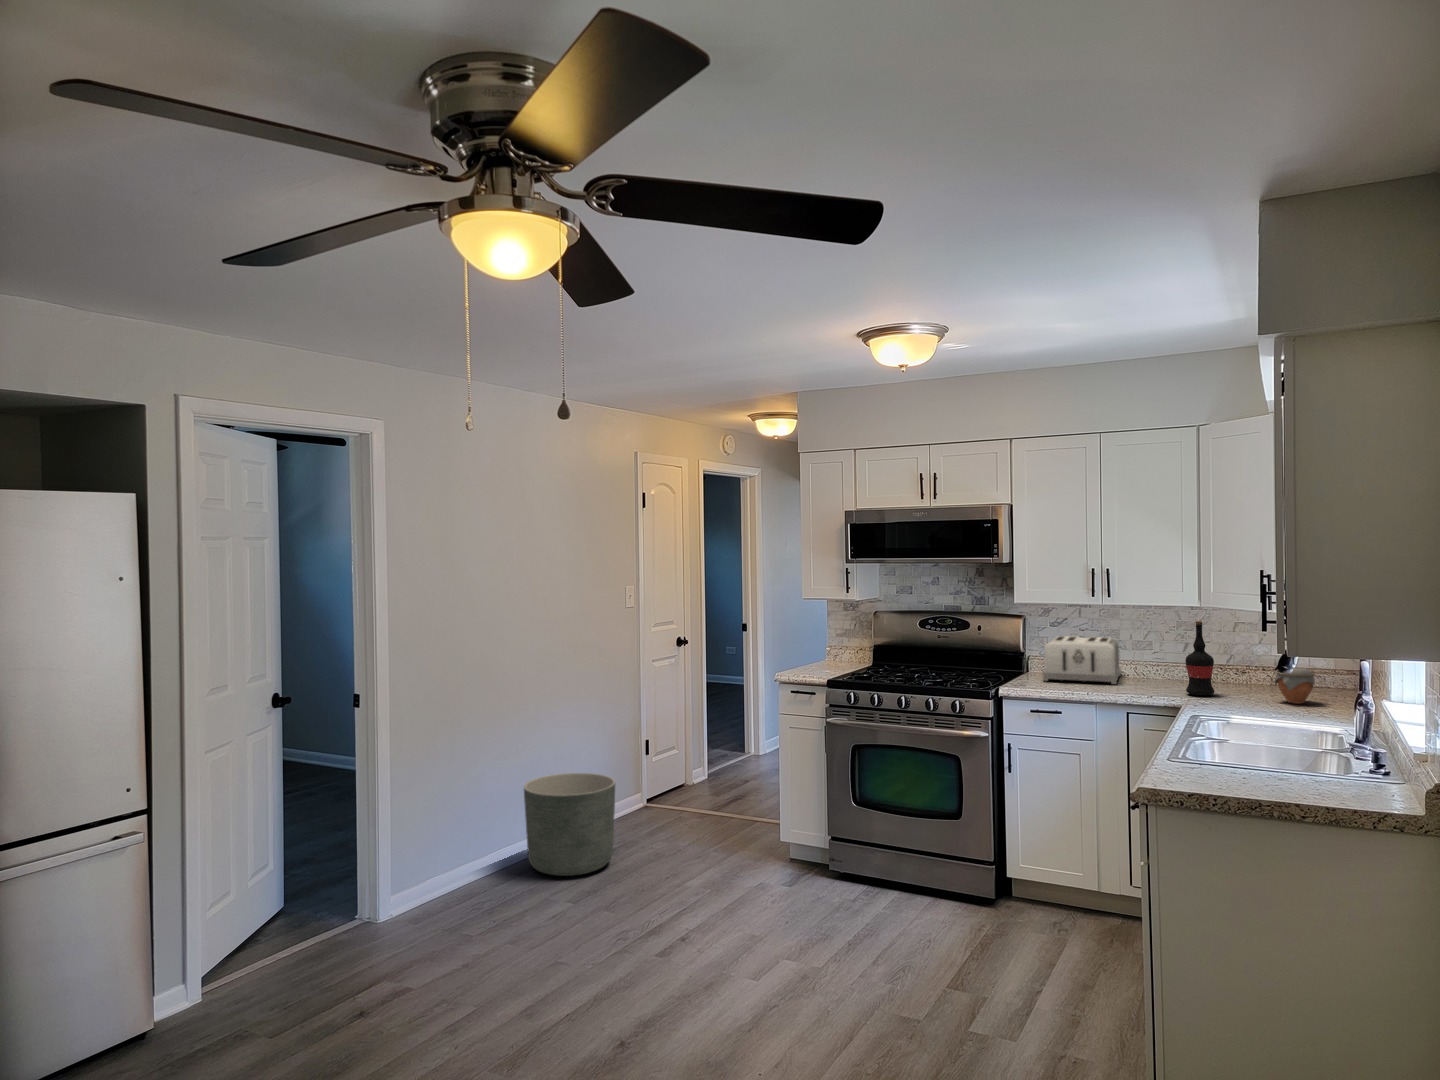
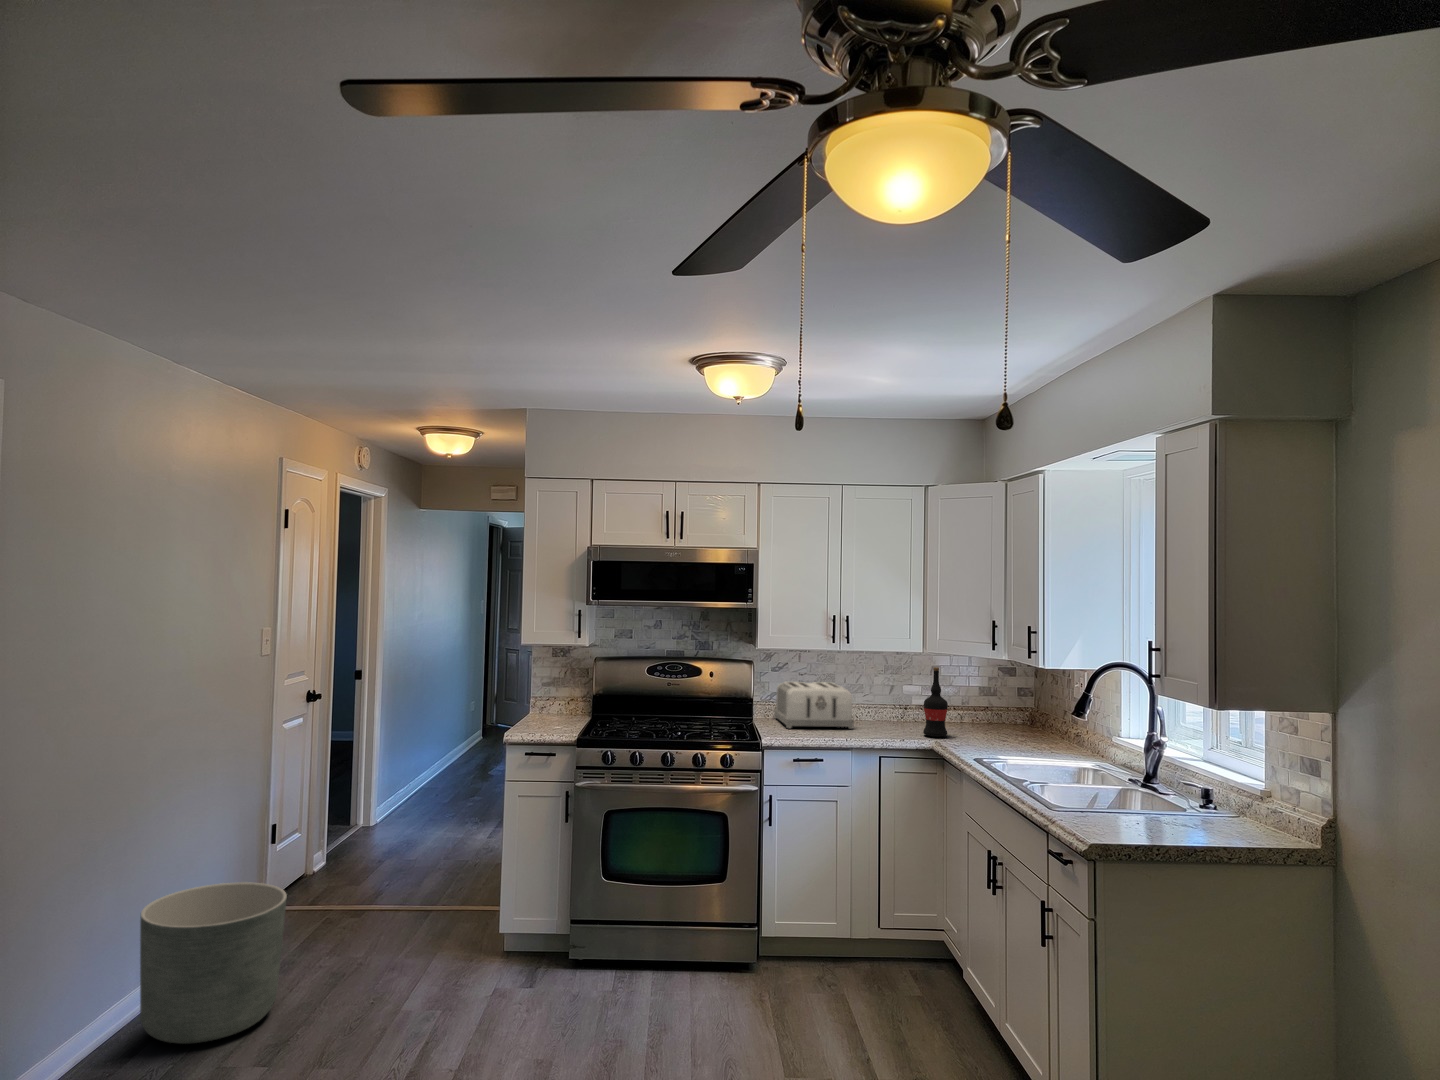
jar: present [1275,668,1315,704] -> none [997,708,1032,741]

